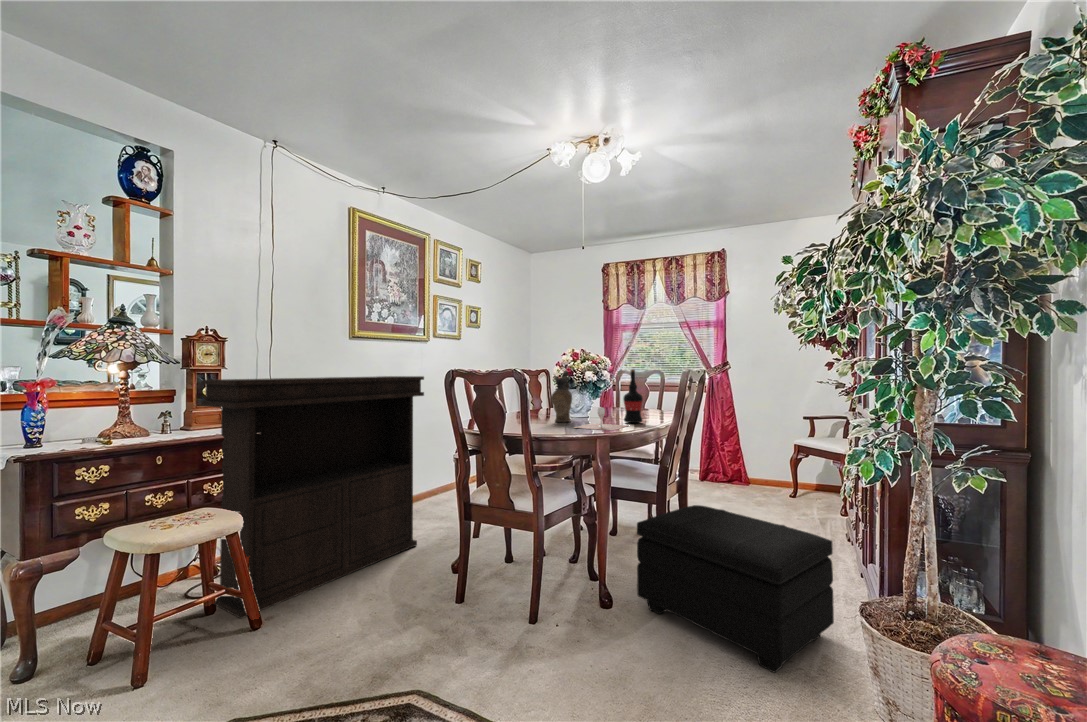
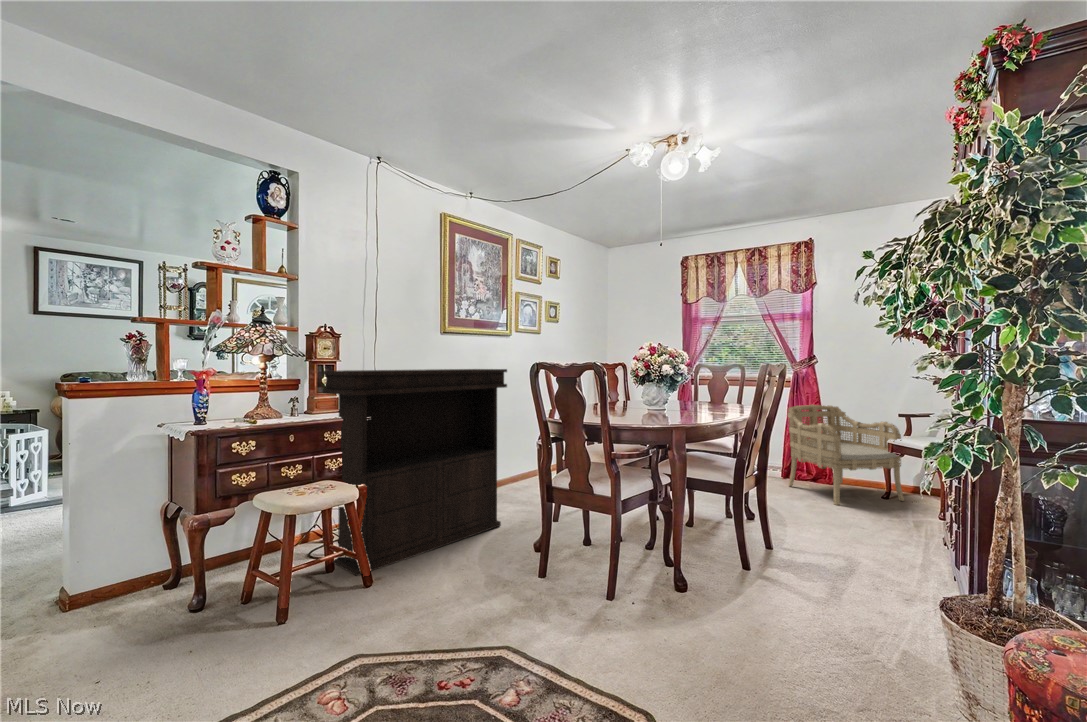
wine bottle: present [624,369,643,423] -> none [700,364,720,416]
ceramic pitcher: present [551,371,572,422] -> none [628,364,648,414]
wine glass: present [574,407,627,430] -> none [649,400,705,423]
armchair: none [703,408,807,504] -> present [788,405,904,505]
footstool: present [637,505,834,673] -> none [712,499,918,662]

